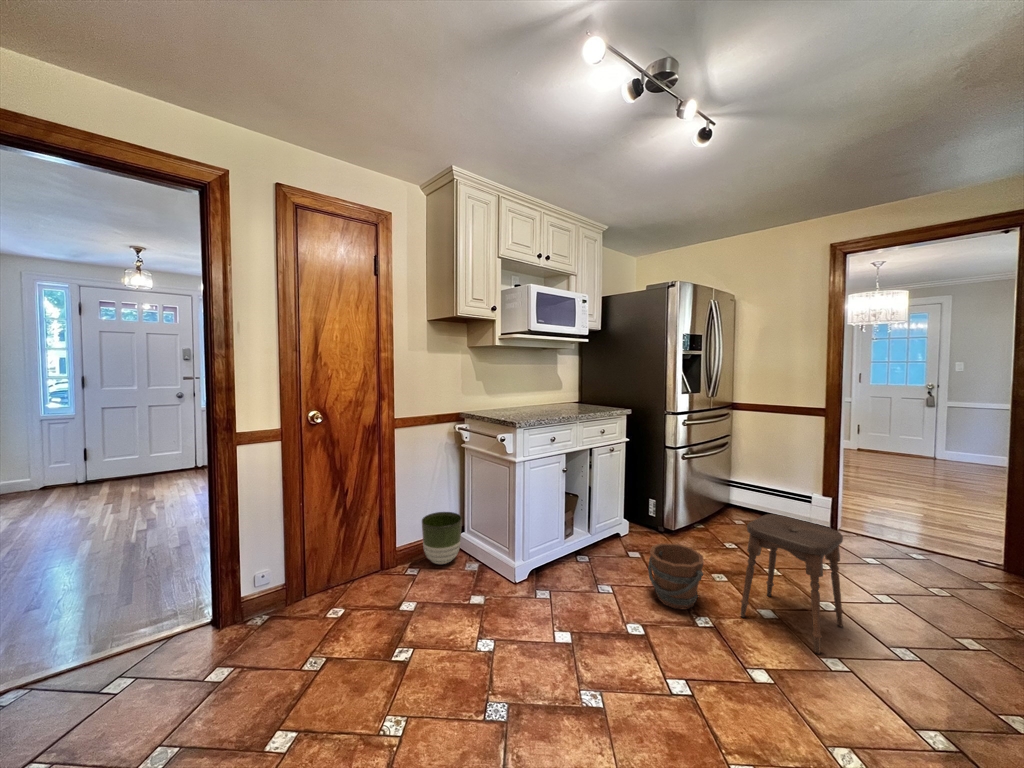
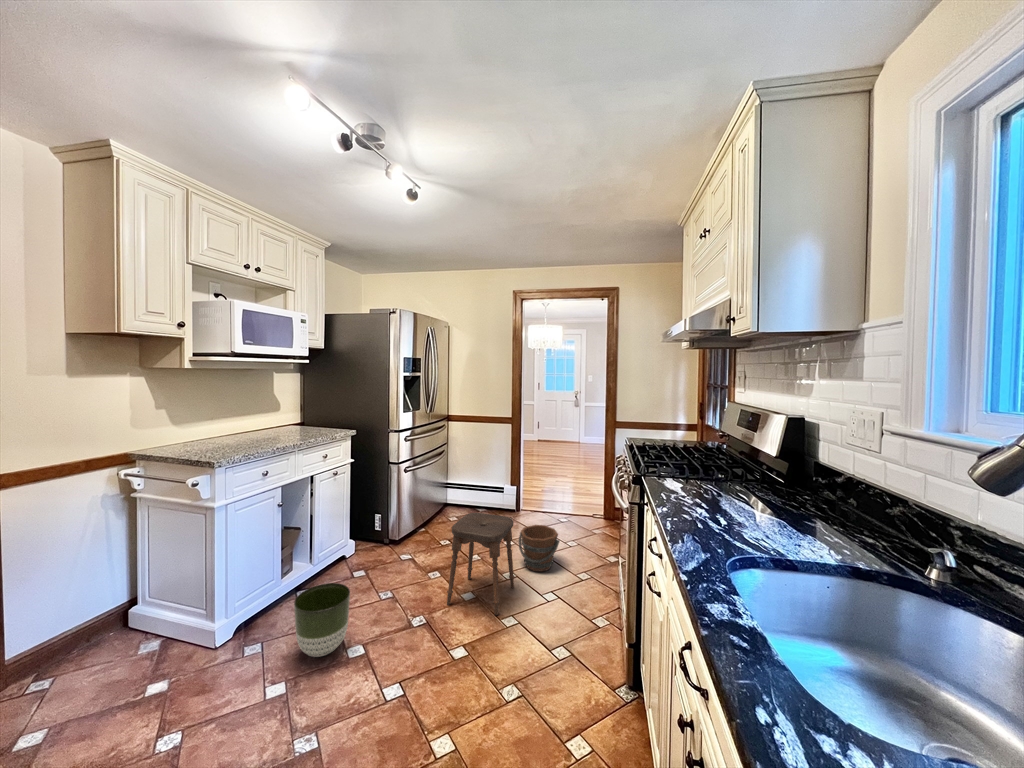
planter: present [422,512,462,564] -> present [294,583,350,657]
bucket: present [648,543,704,610] -> present [519,525,560,572]

